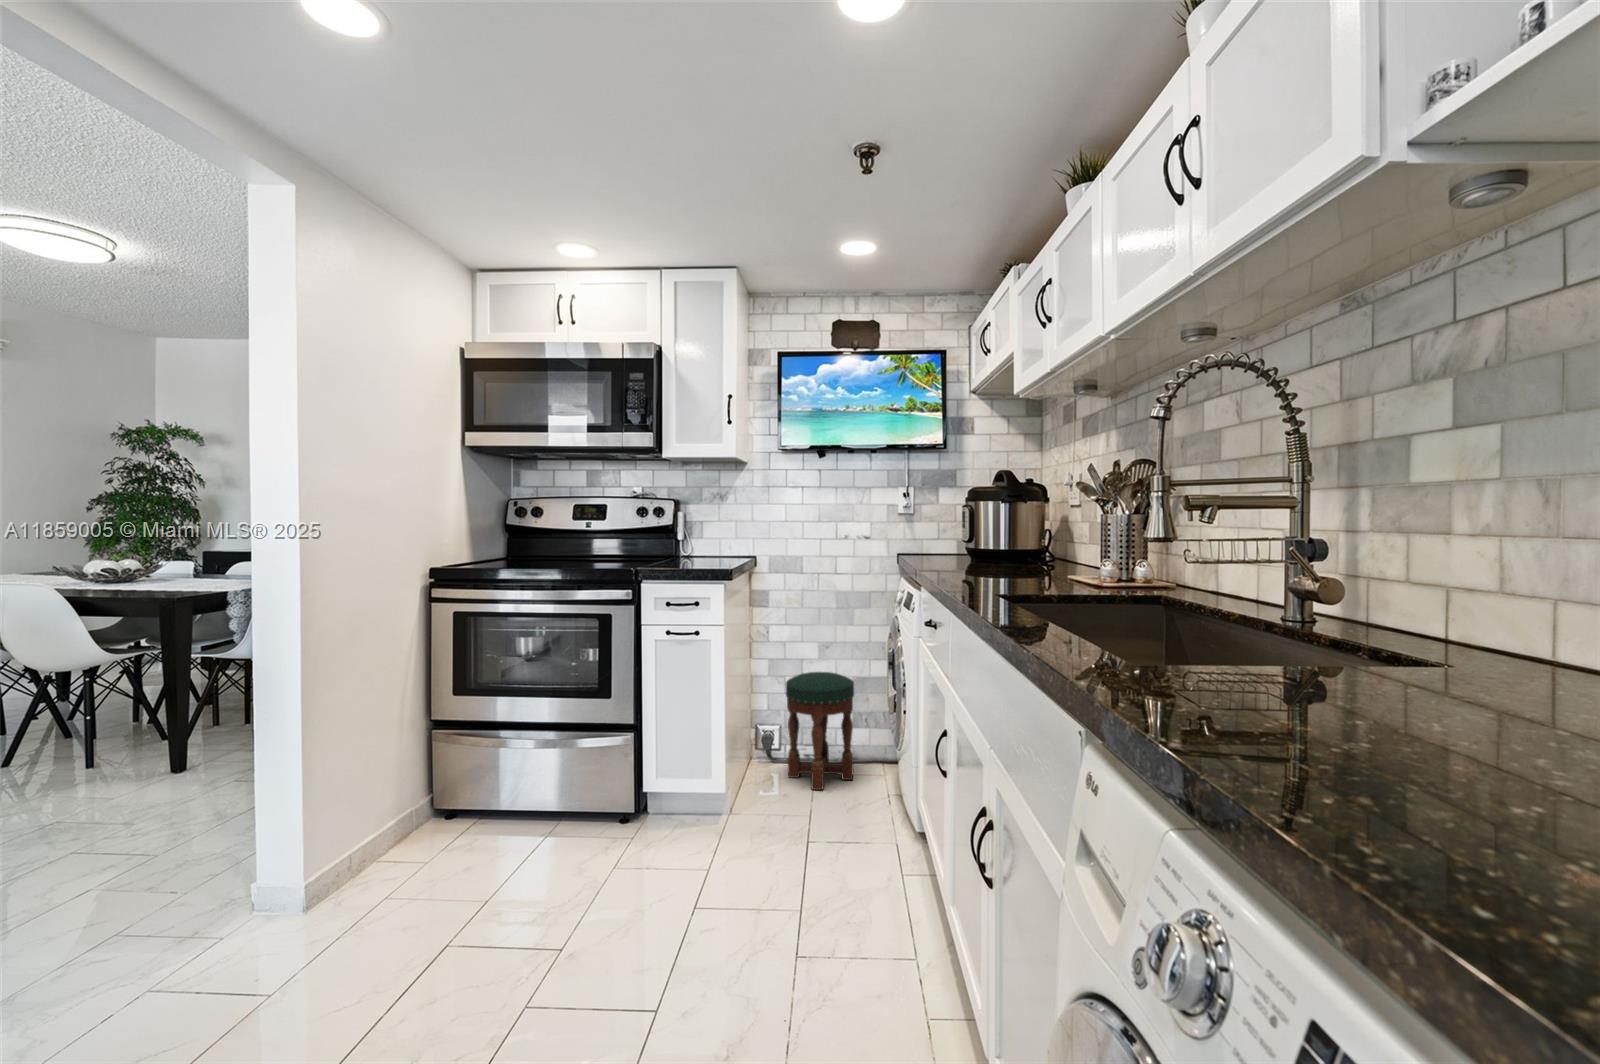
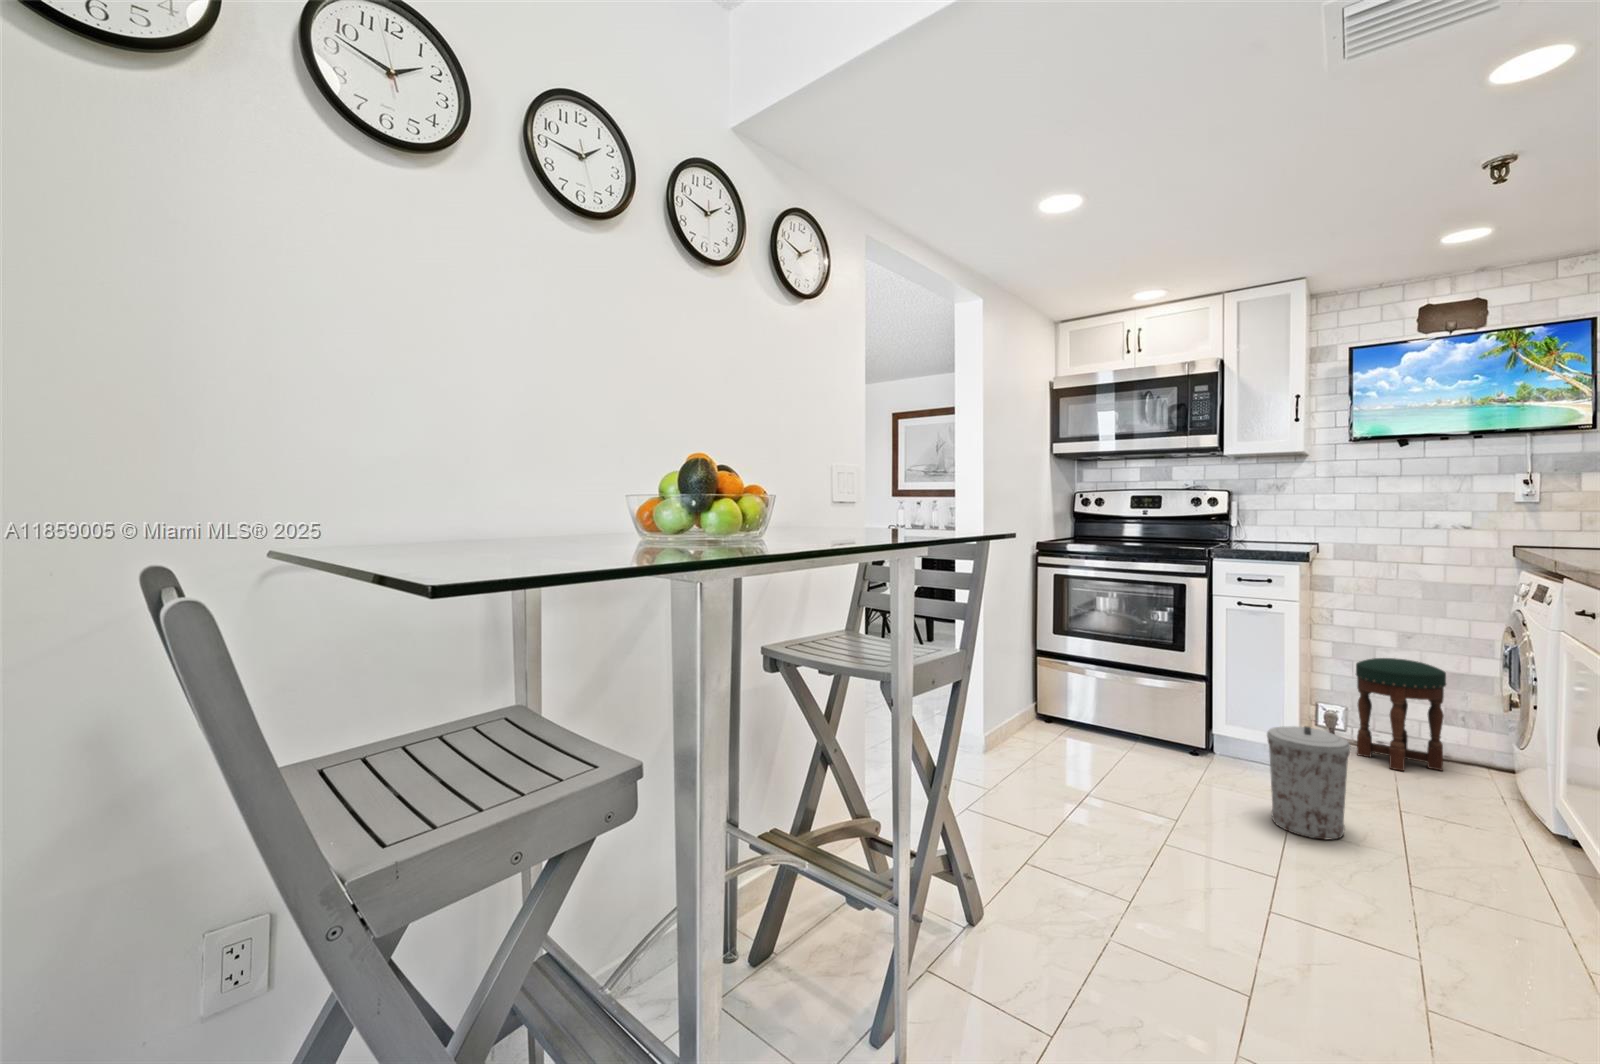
trash can: none [675,789,758,935] -> present [1267,726,1351,840]

